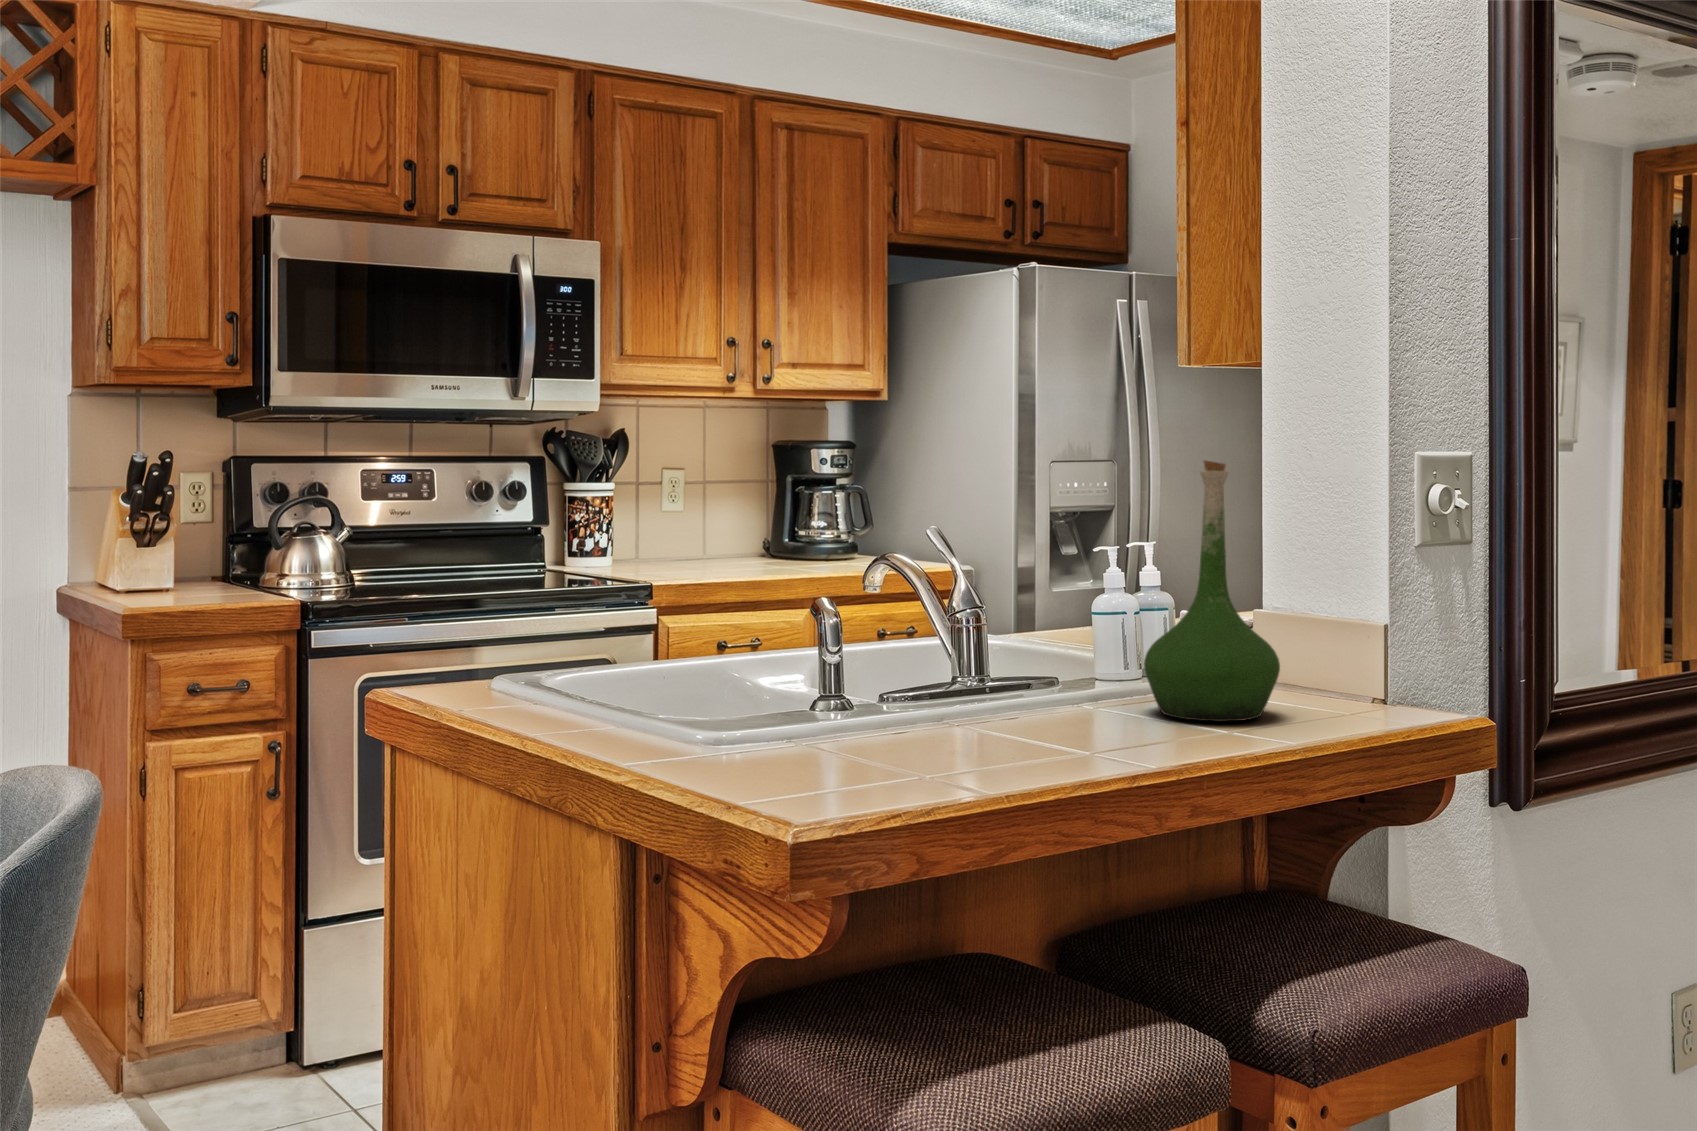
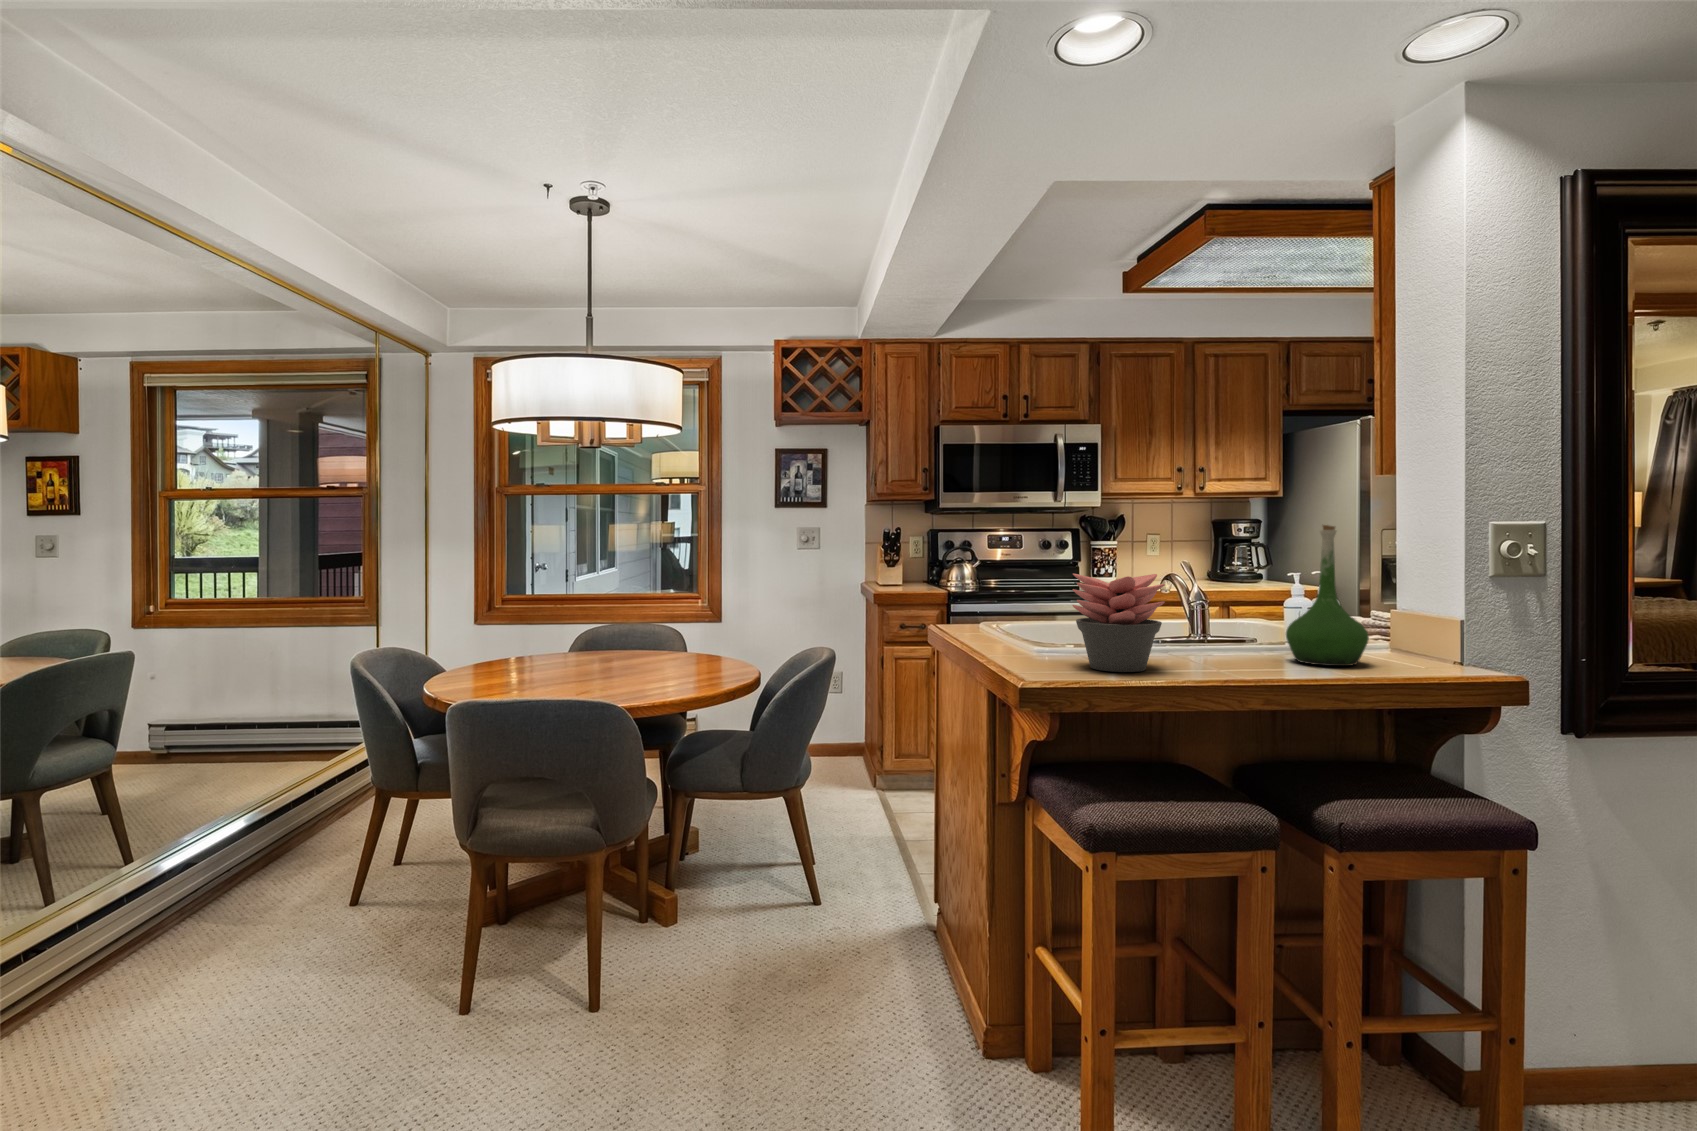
succulent plant: none [807,561,1009,773] -> present [1073,574,1165,672]

